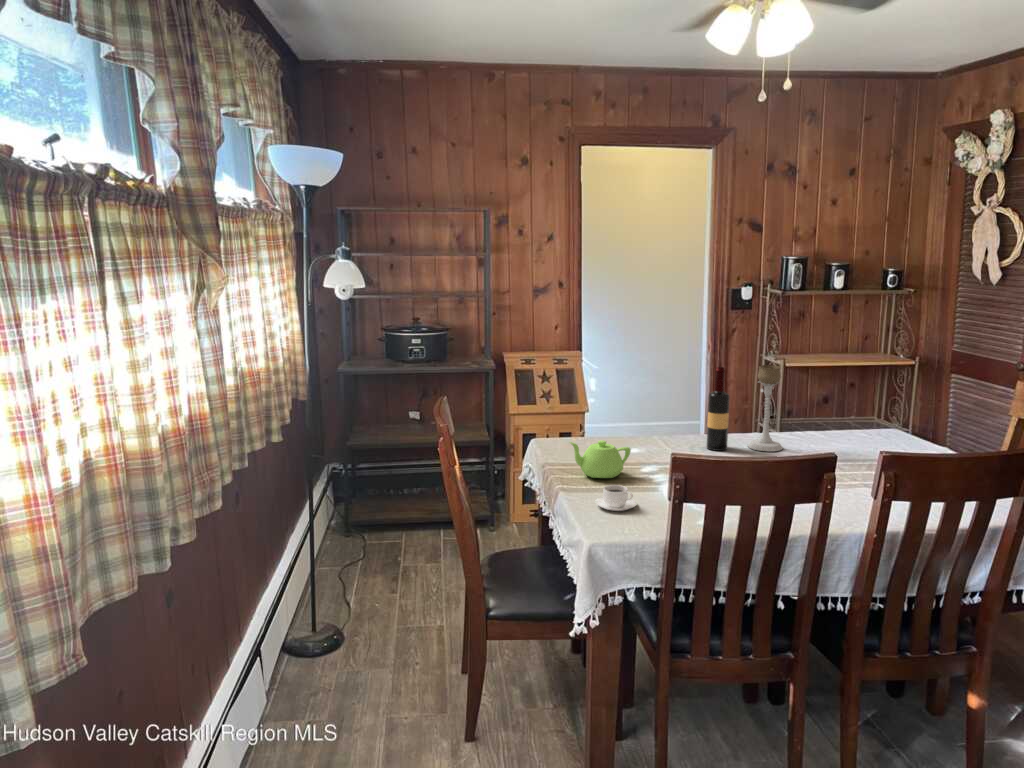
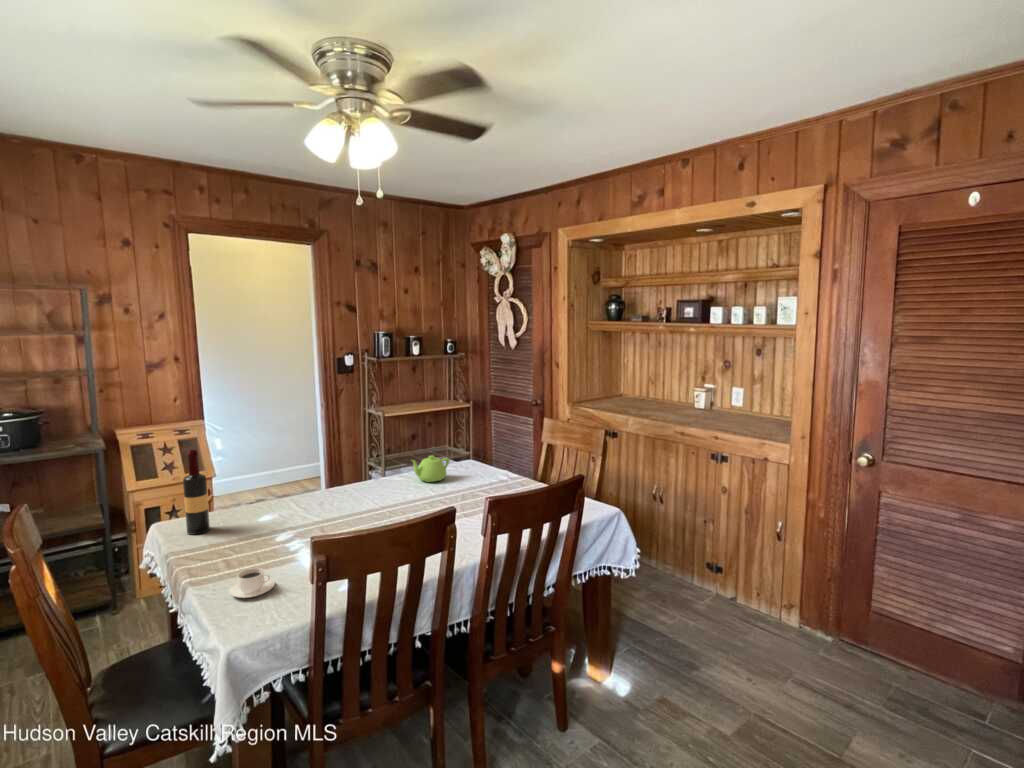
candle holder: present [748,365,783,451] -> none [368,425,397,498]
wine bottle: present [707,367,730,451] -> present [183,450,210,535]
teapot: present [570,440,631,478] -> present [412,455,449,482]

